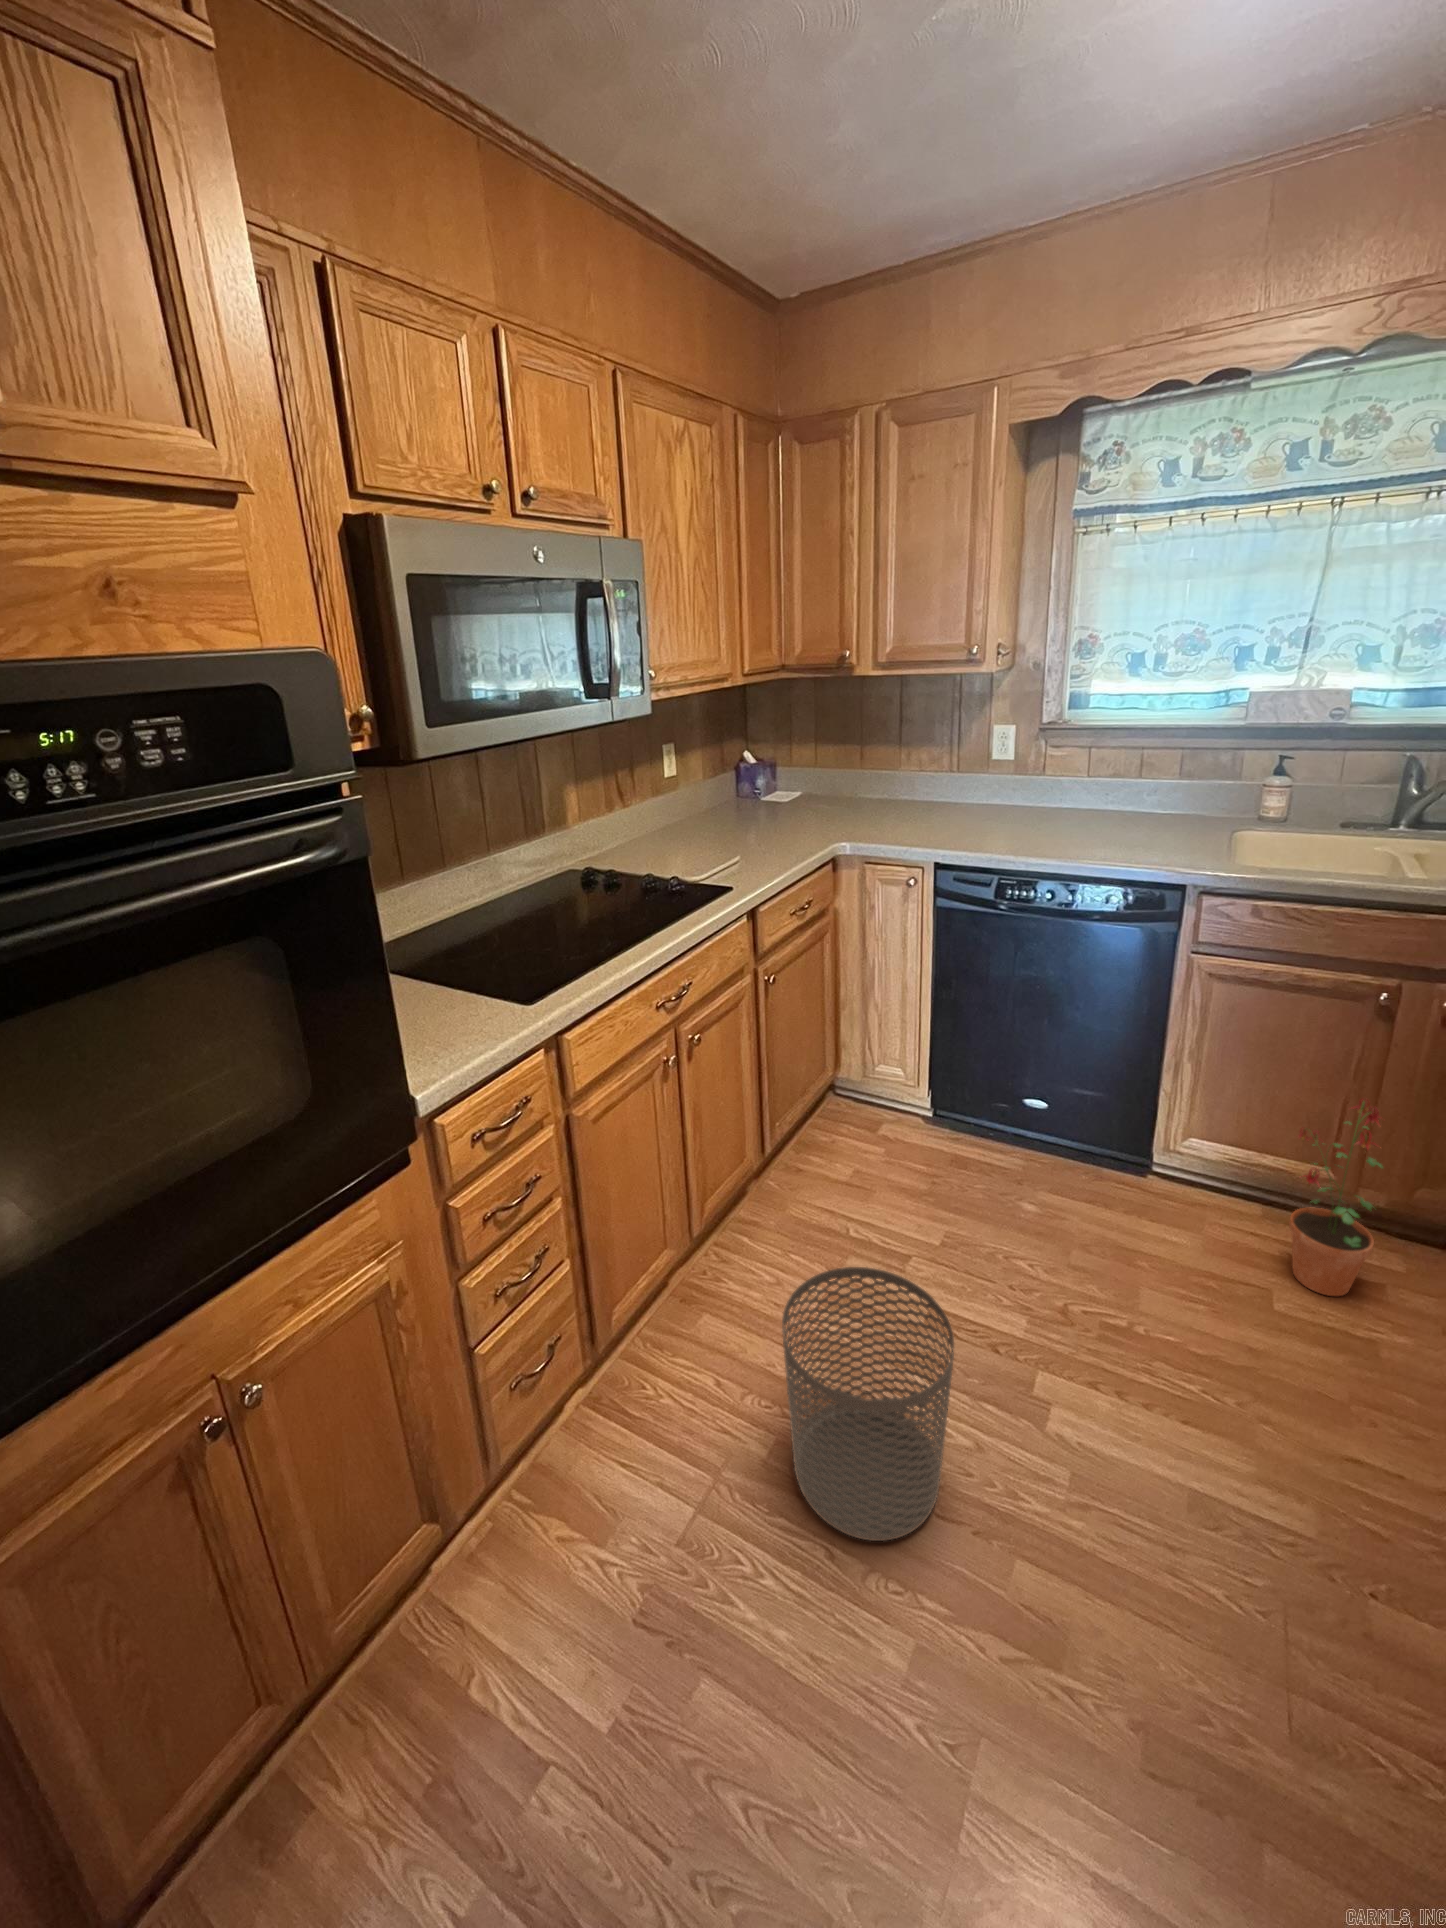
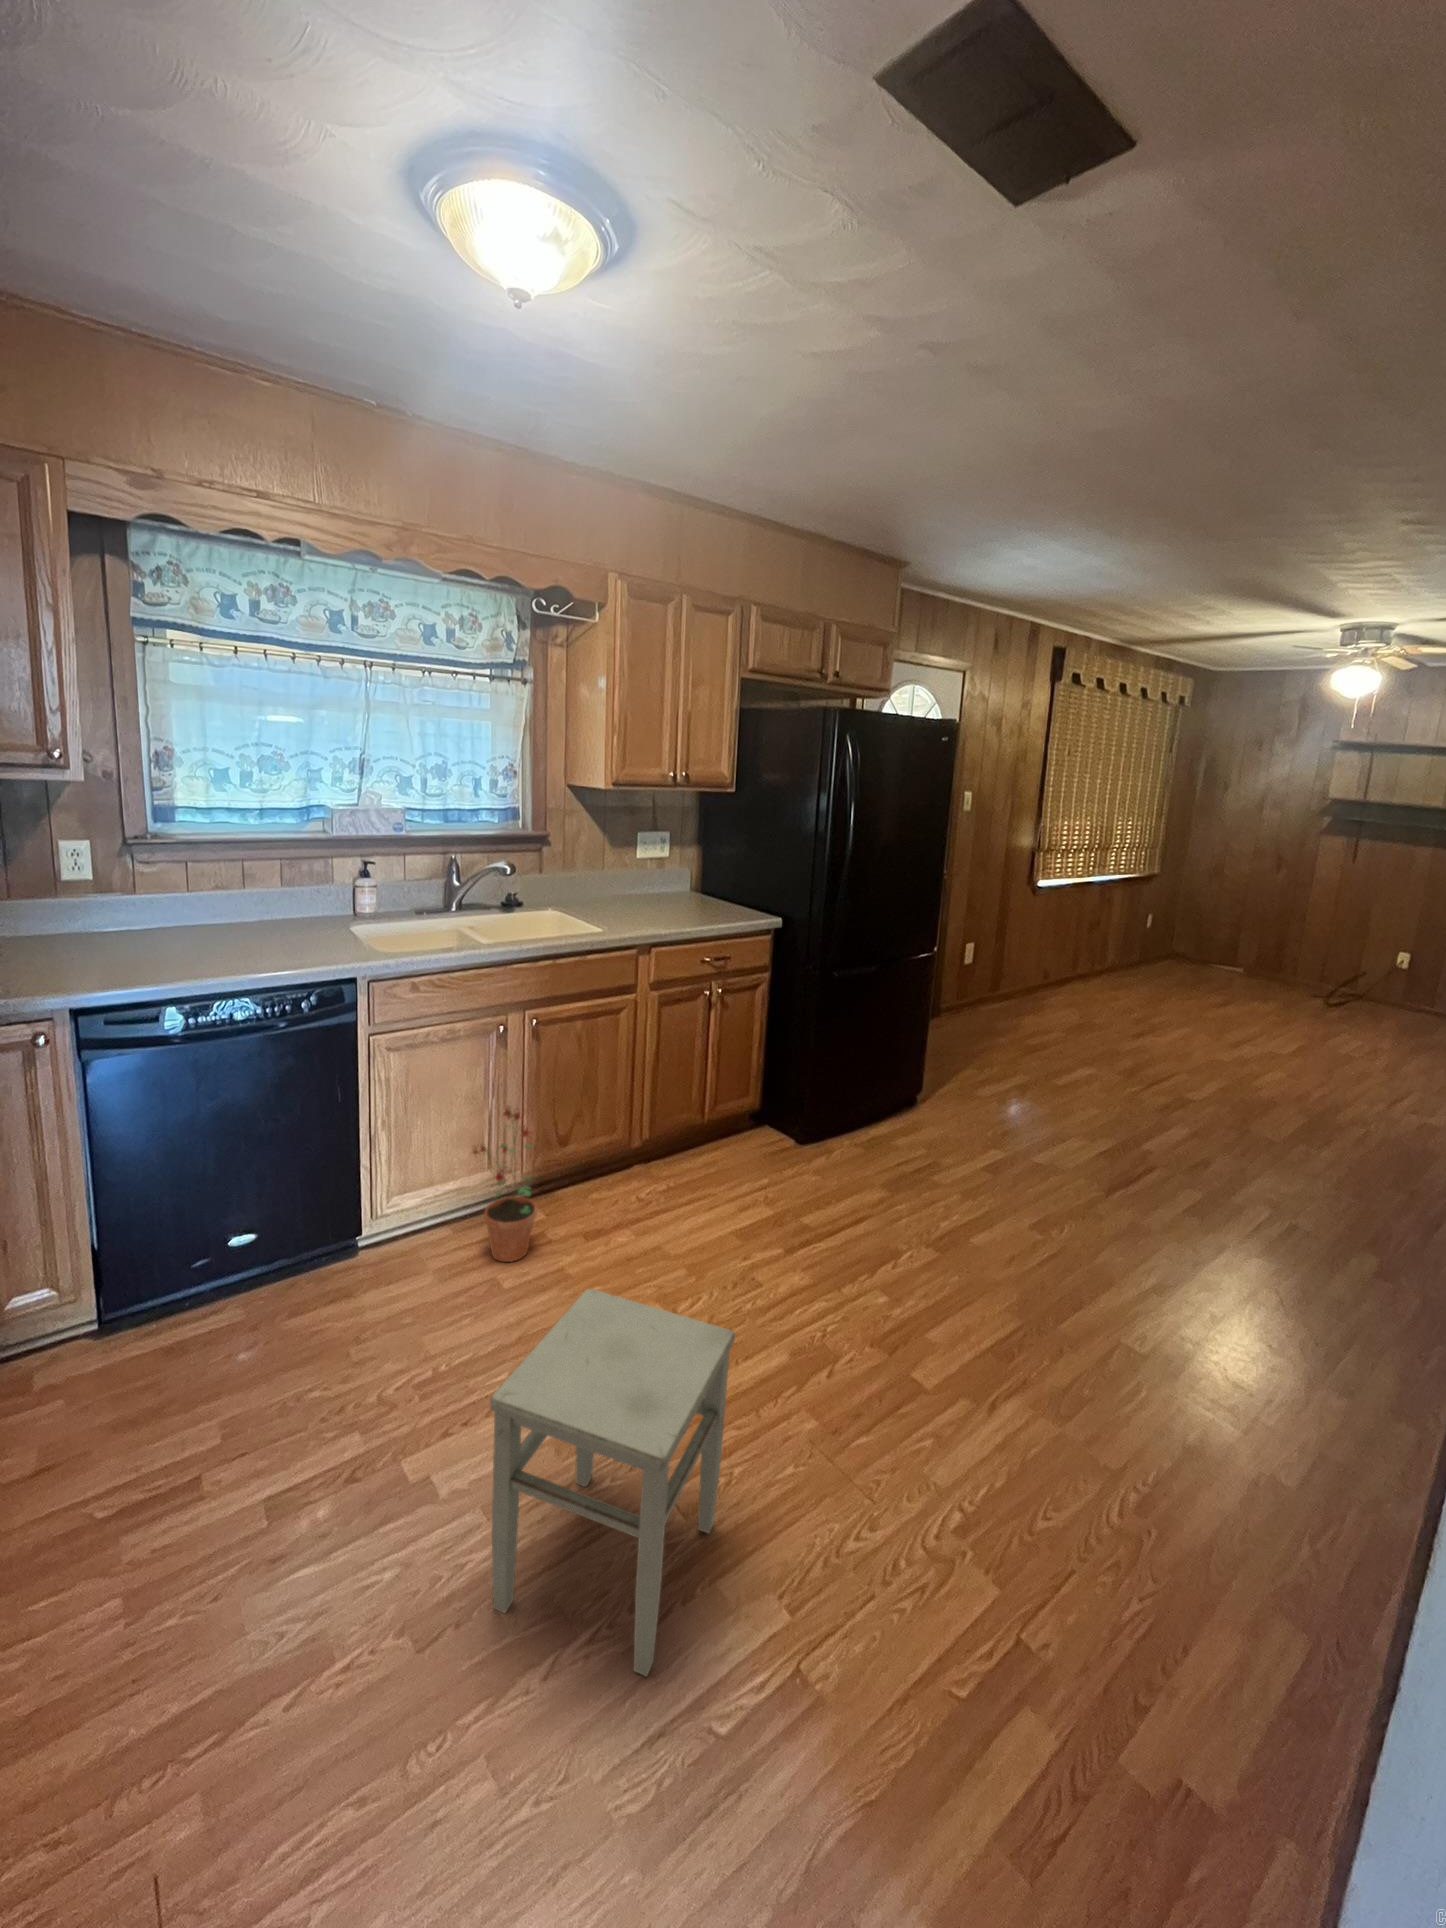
waste bin: present [782,1267,954,1541] -> none [211,1442,429,1796]
stool: none [1013,1346,1414,1805] -> present [490,1289,735,1676]

